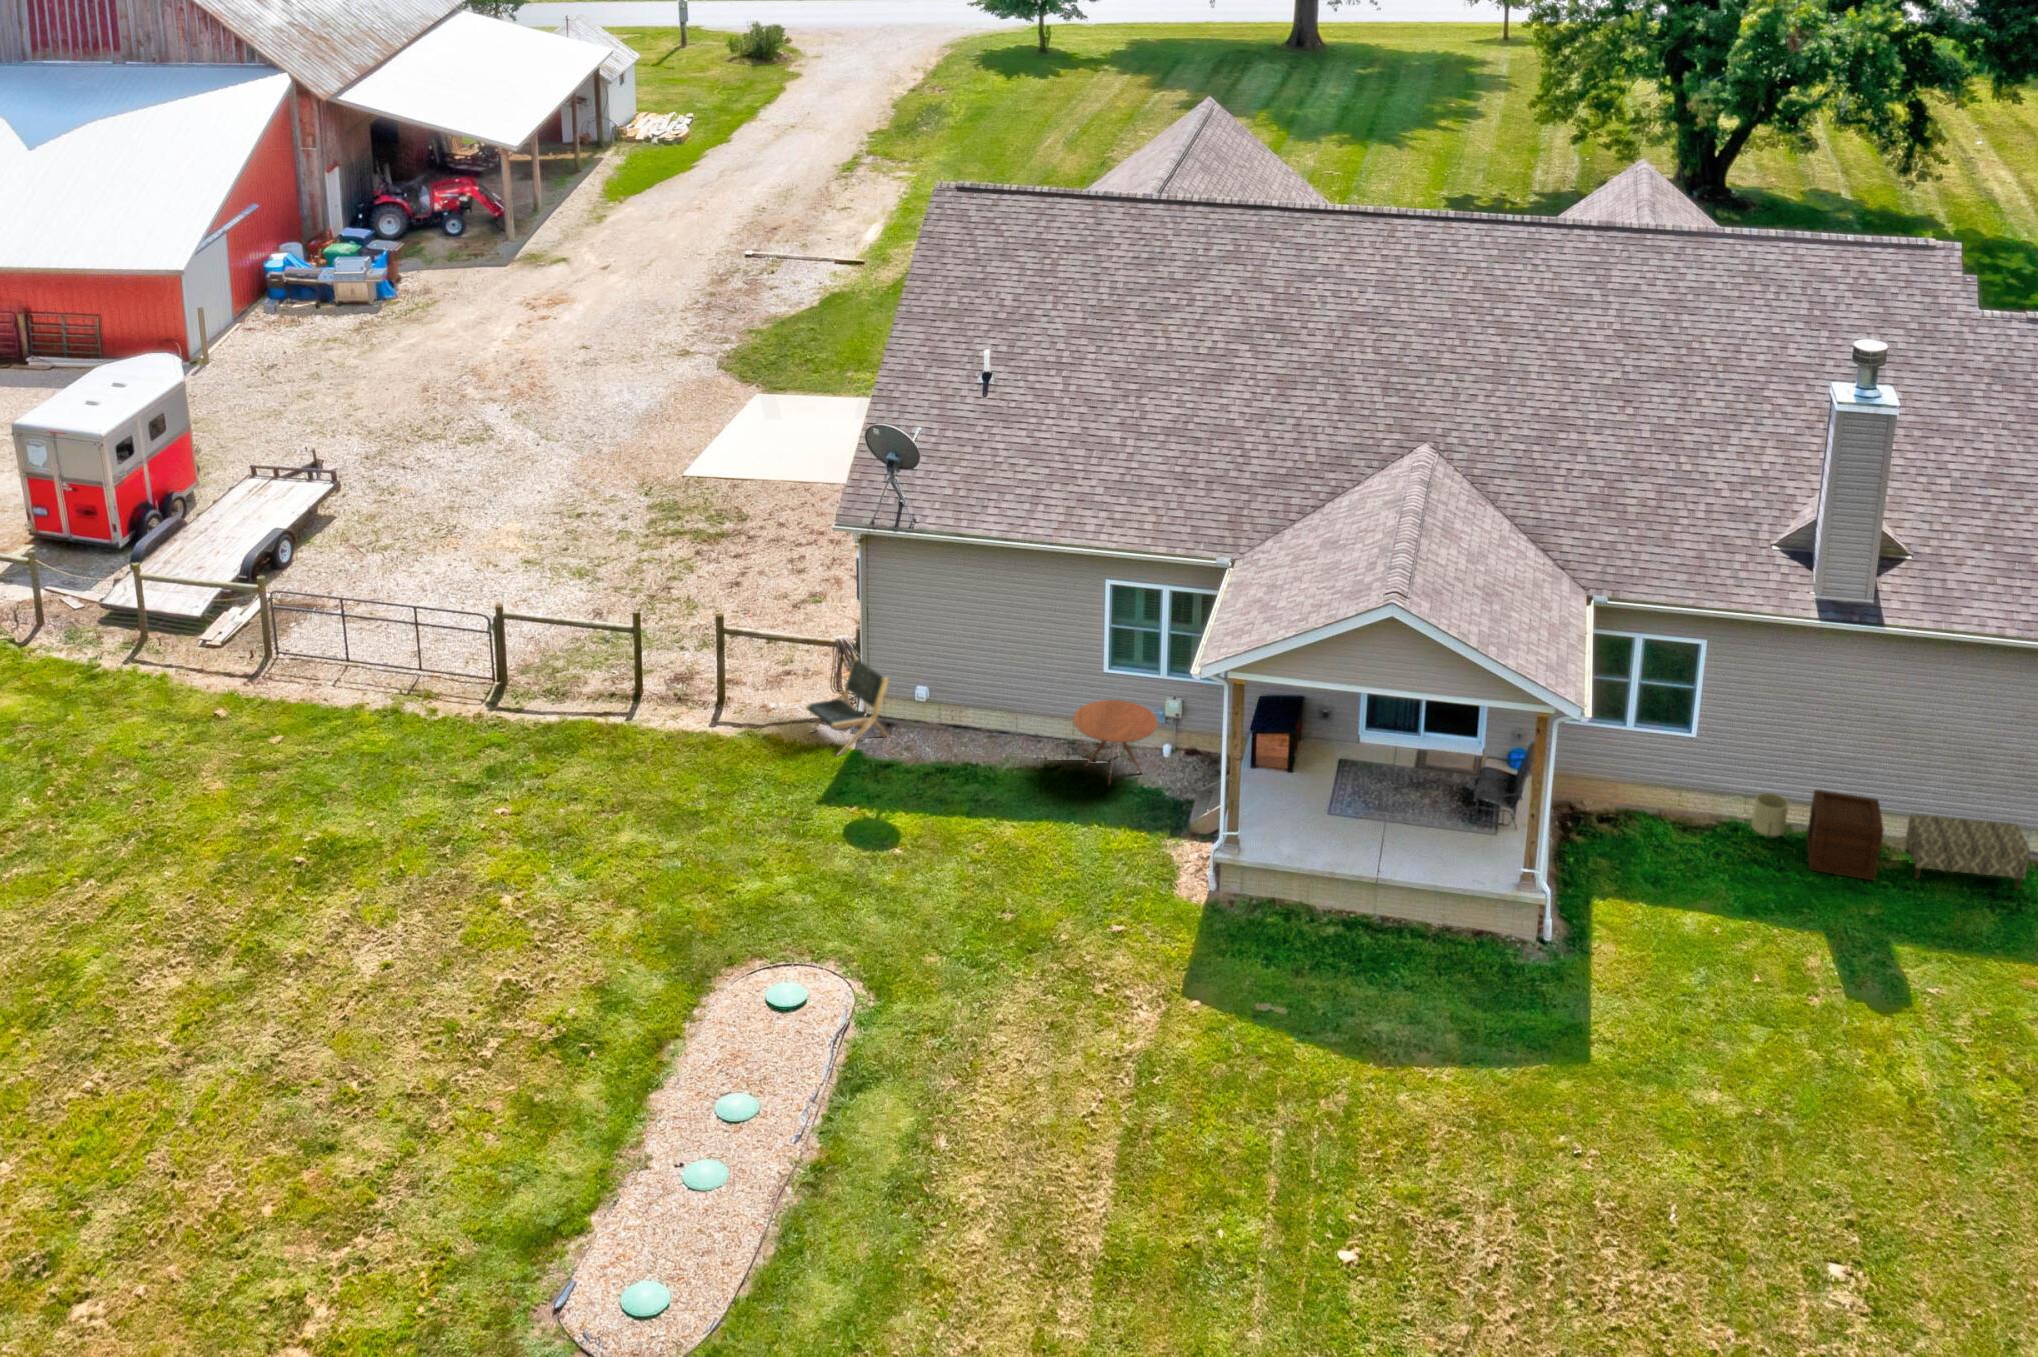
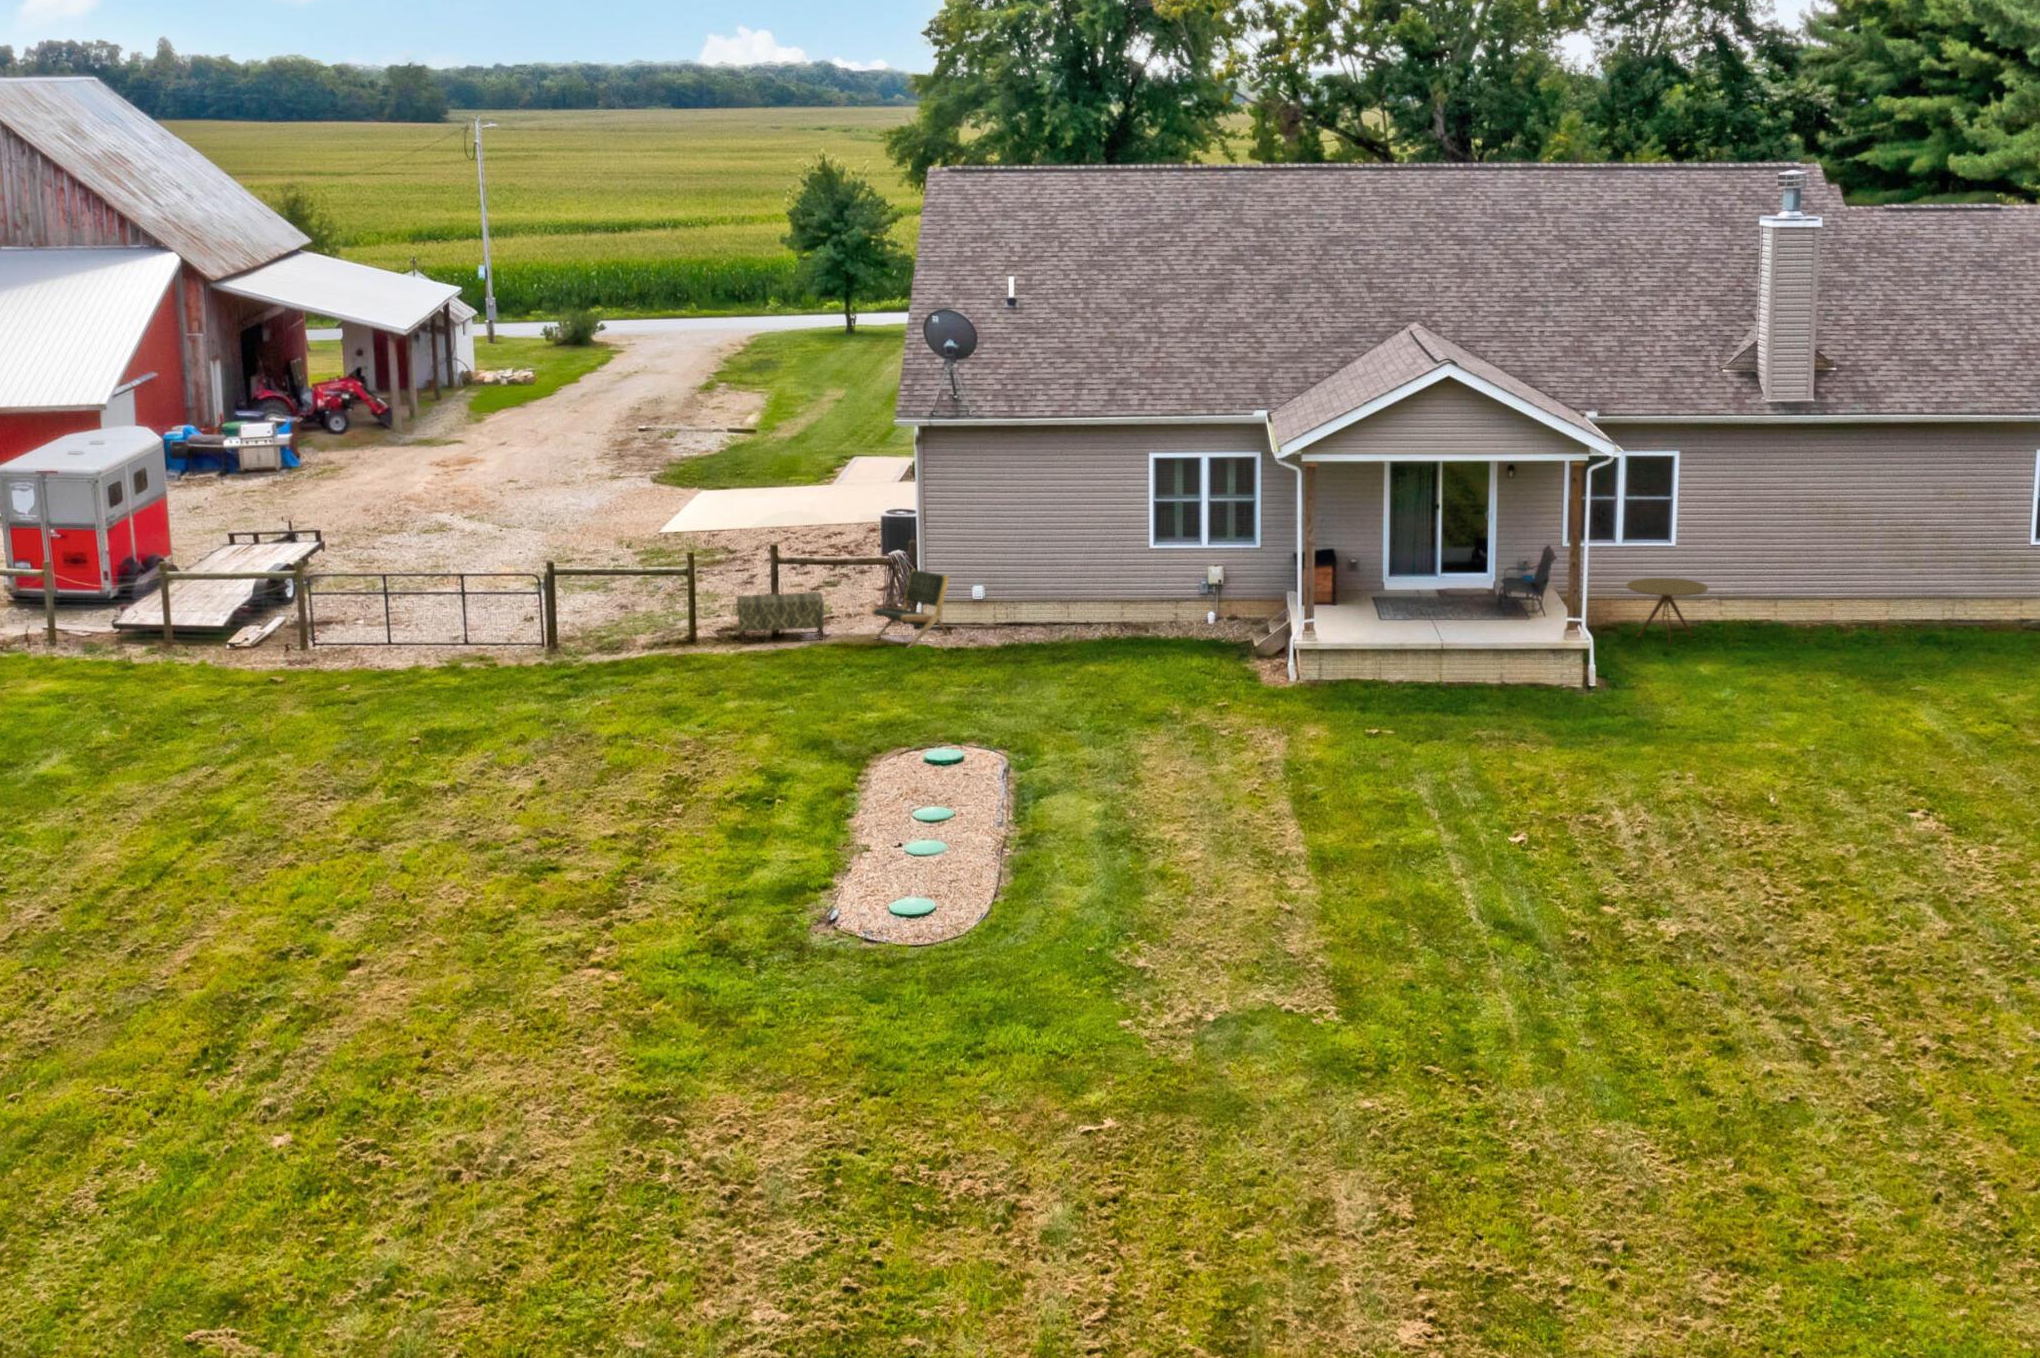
round table: present [1073,700,1158,778] -> present [1627,578,1708,643]
wooden crate: present [1806,790,1884,881] -> none [1778,580,1844,643]
planter: present [1752,793,1789,841] -> none [1731,590,1761,636]
bench: present [1905,814,2030,890] -> present [737,592,824,643]

